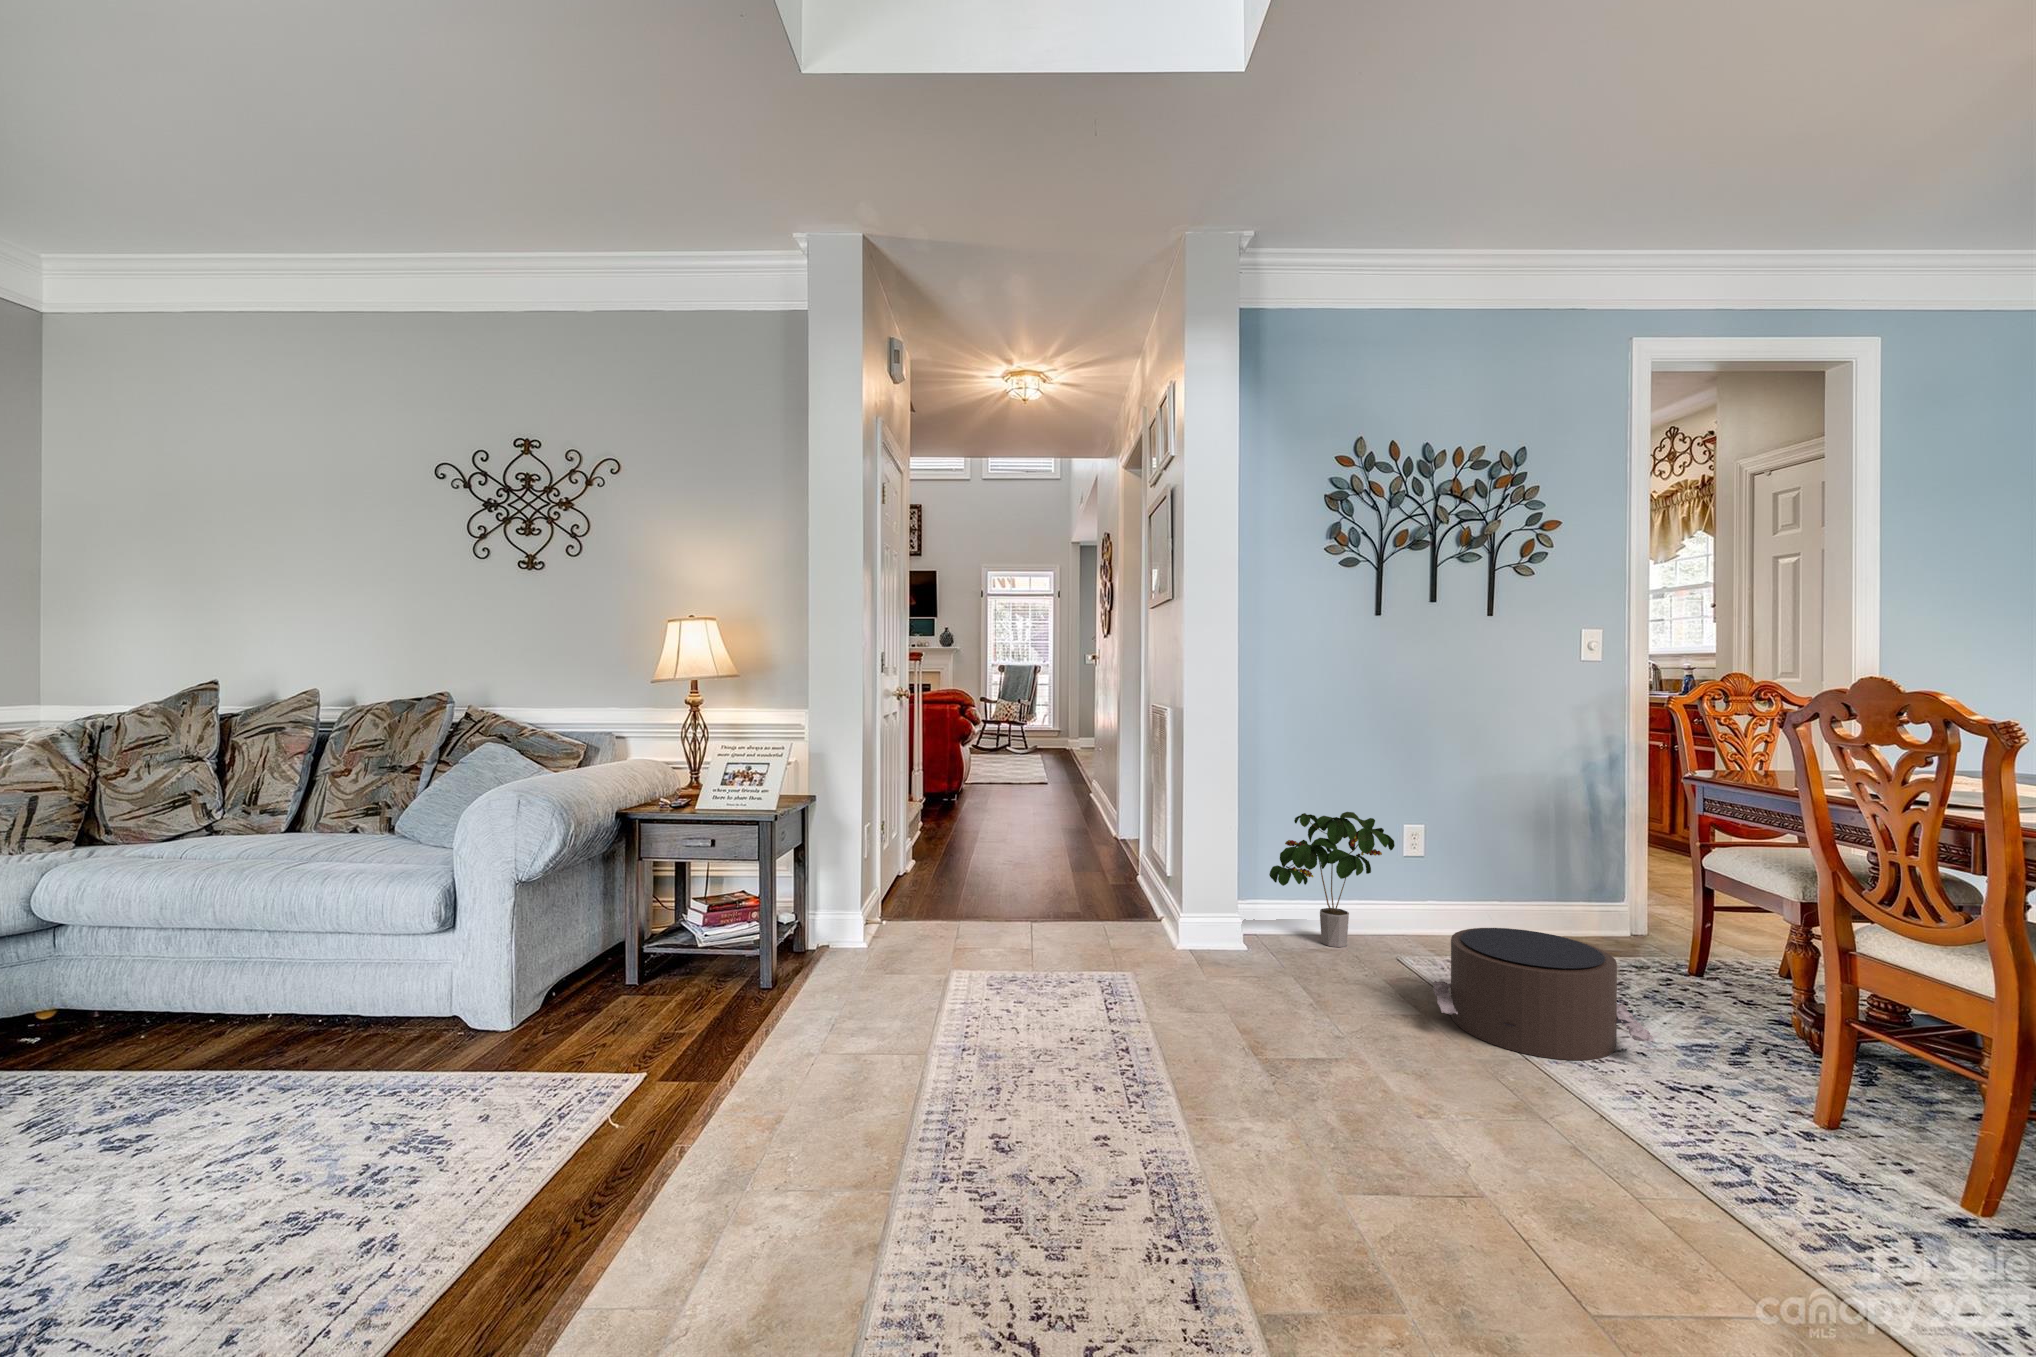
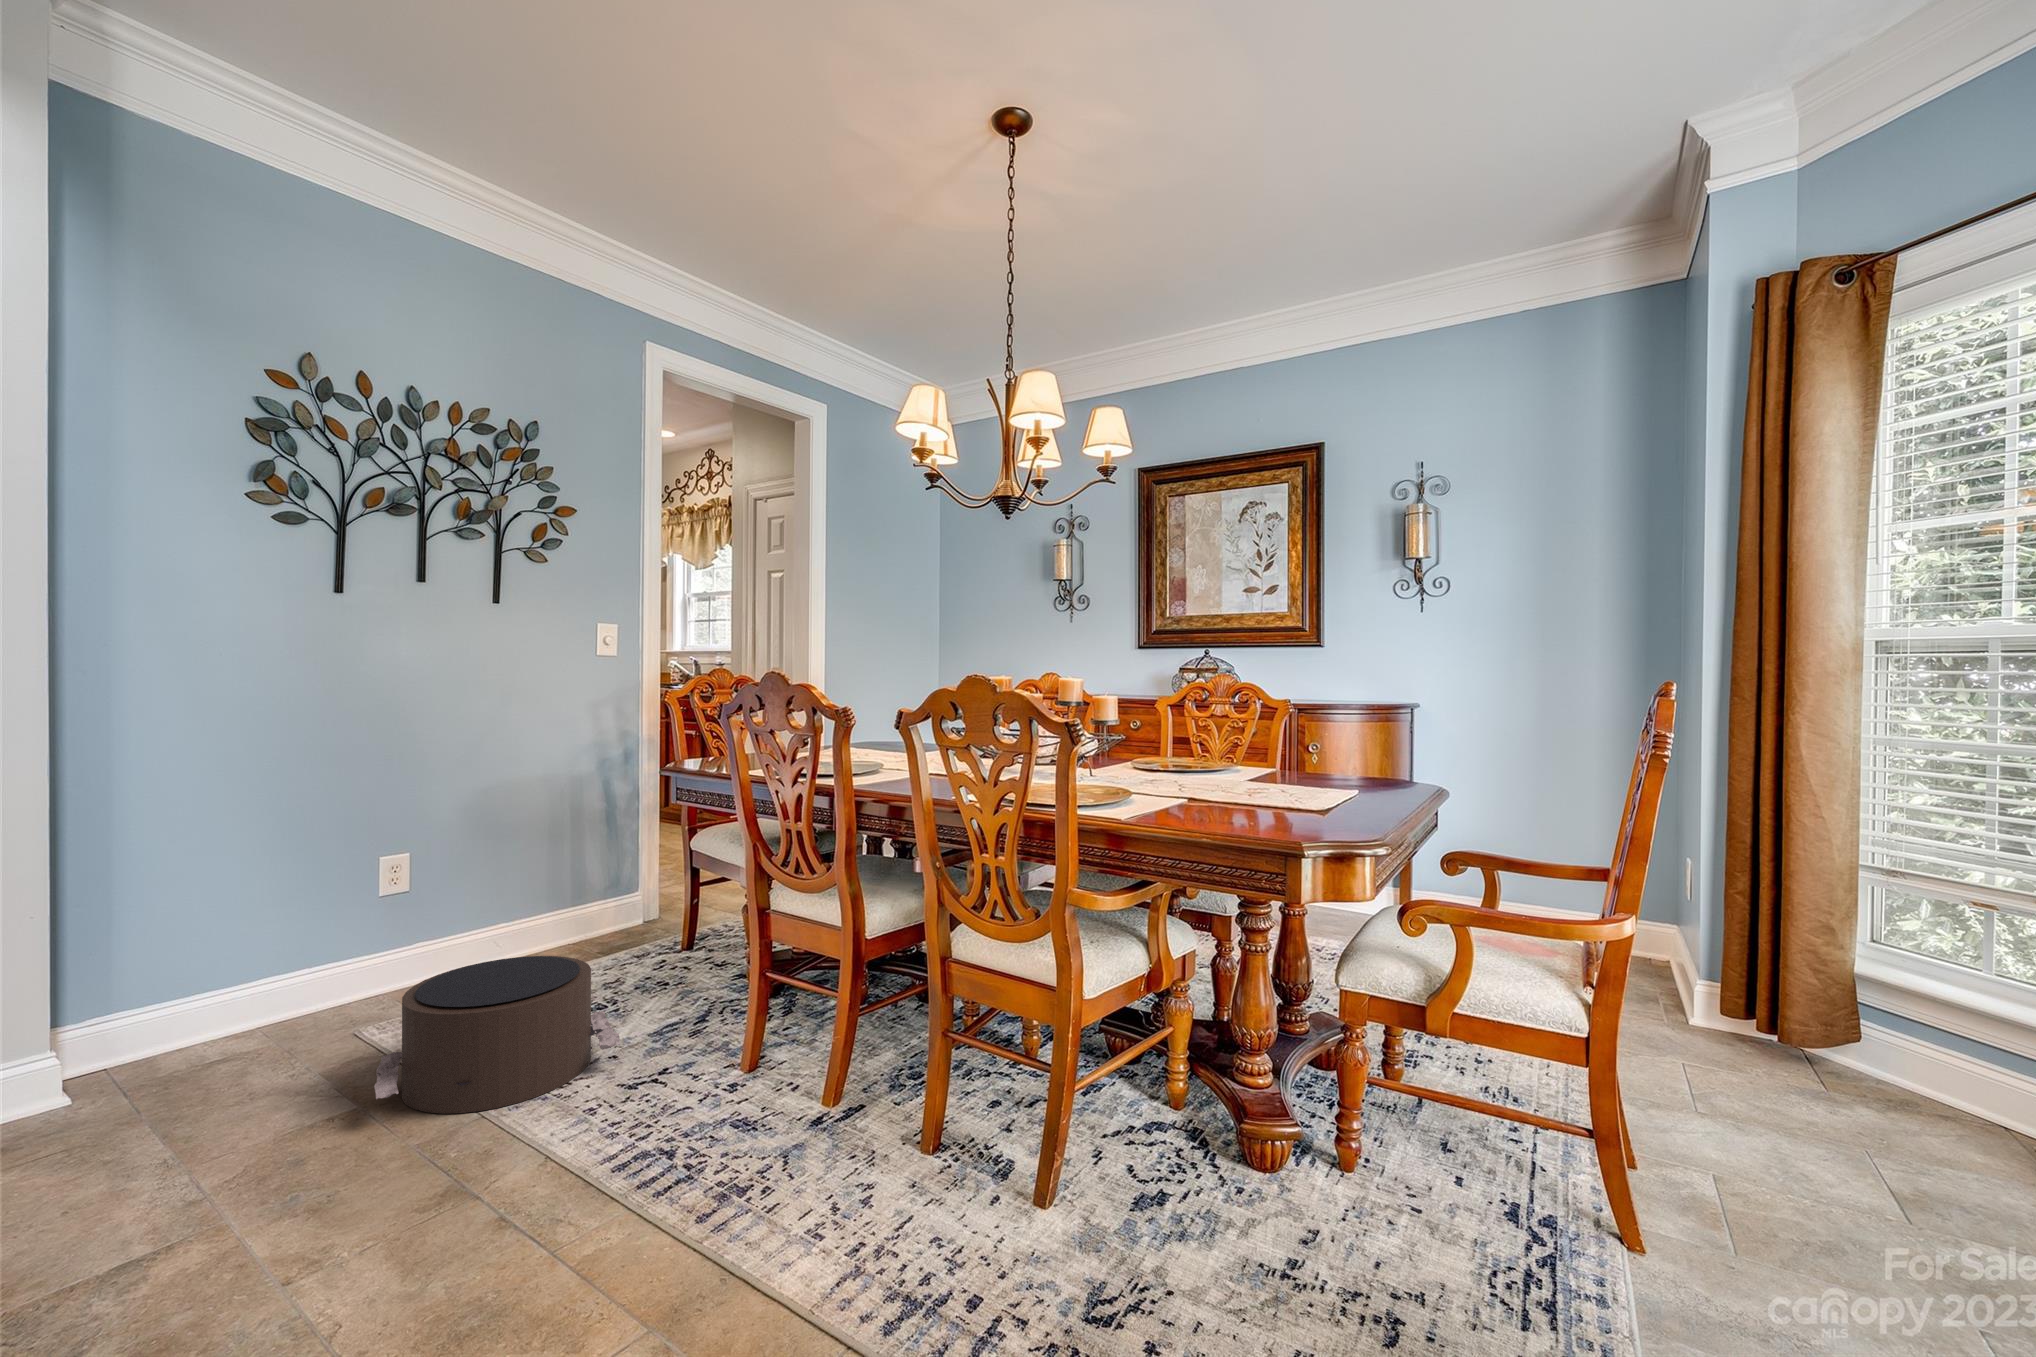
potted plant: present [1269,812,1395,947] -> none [133,854,359,1047]

